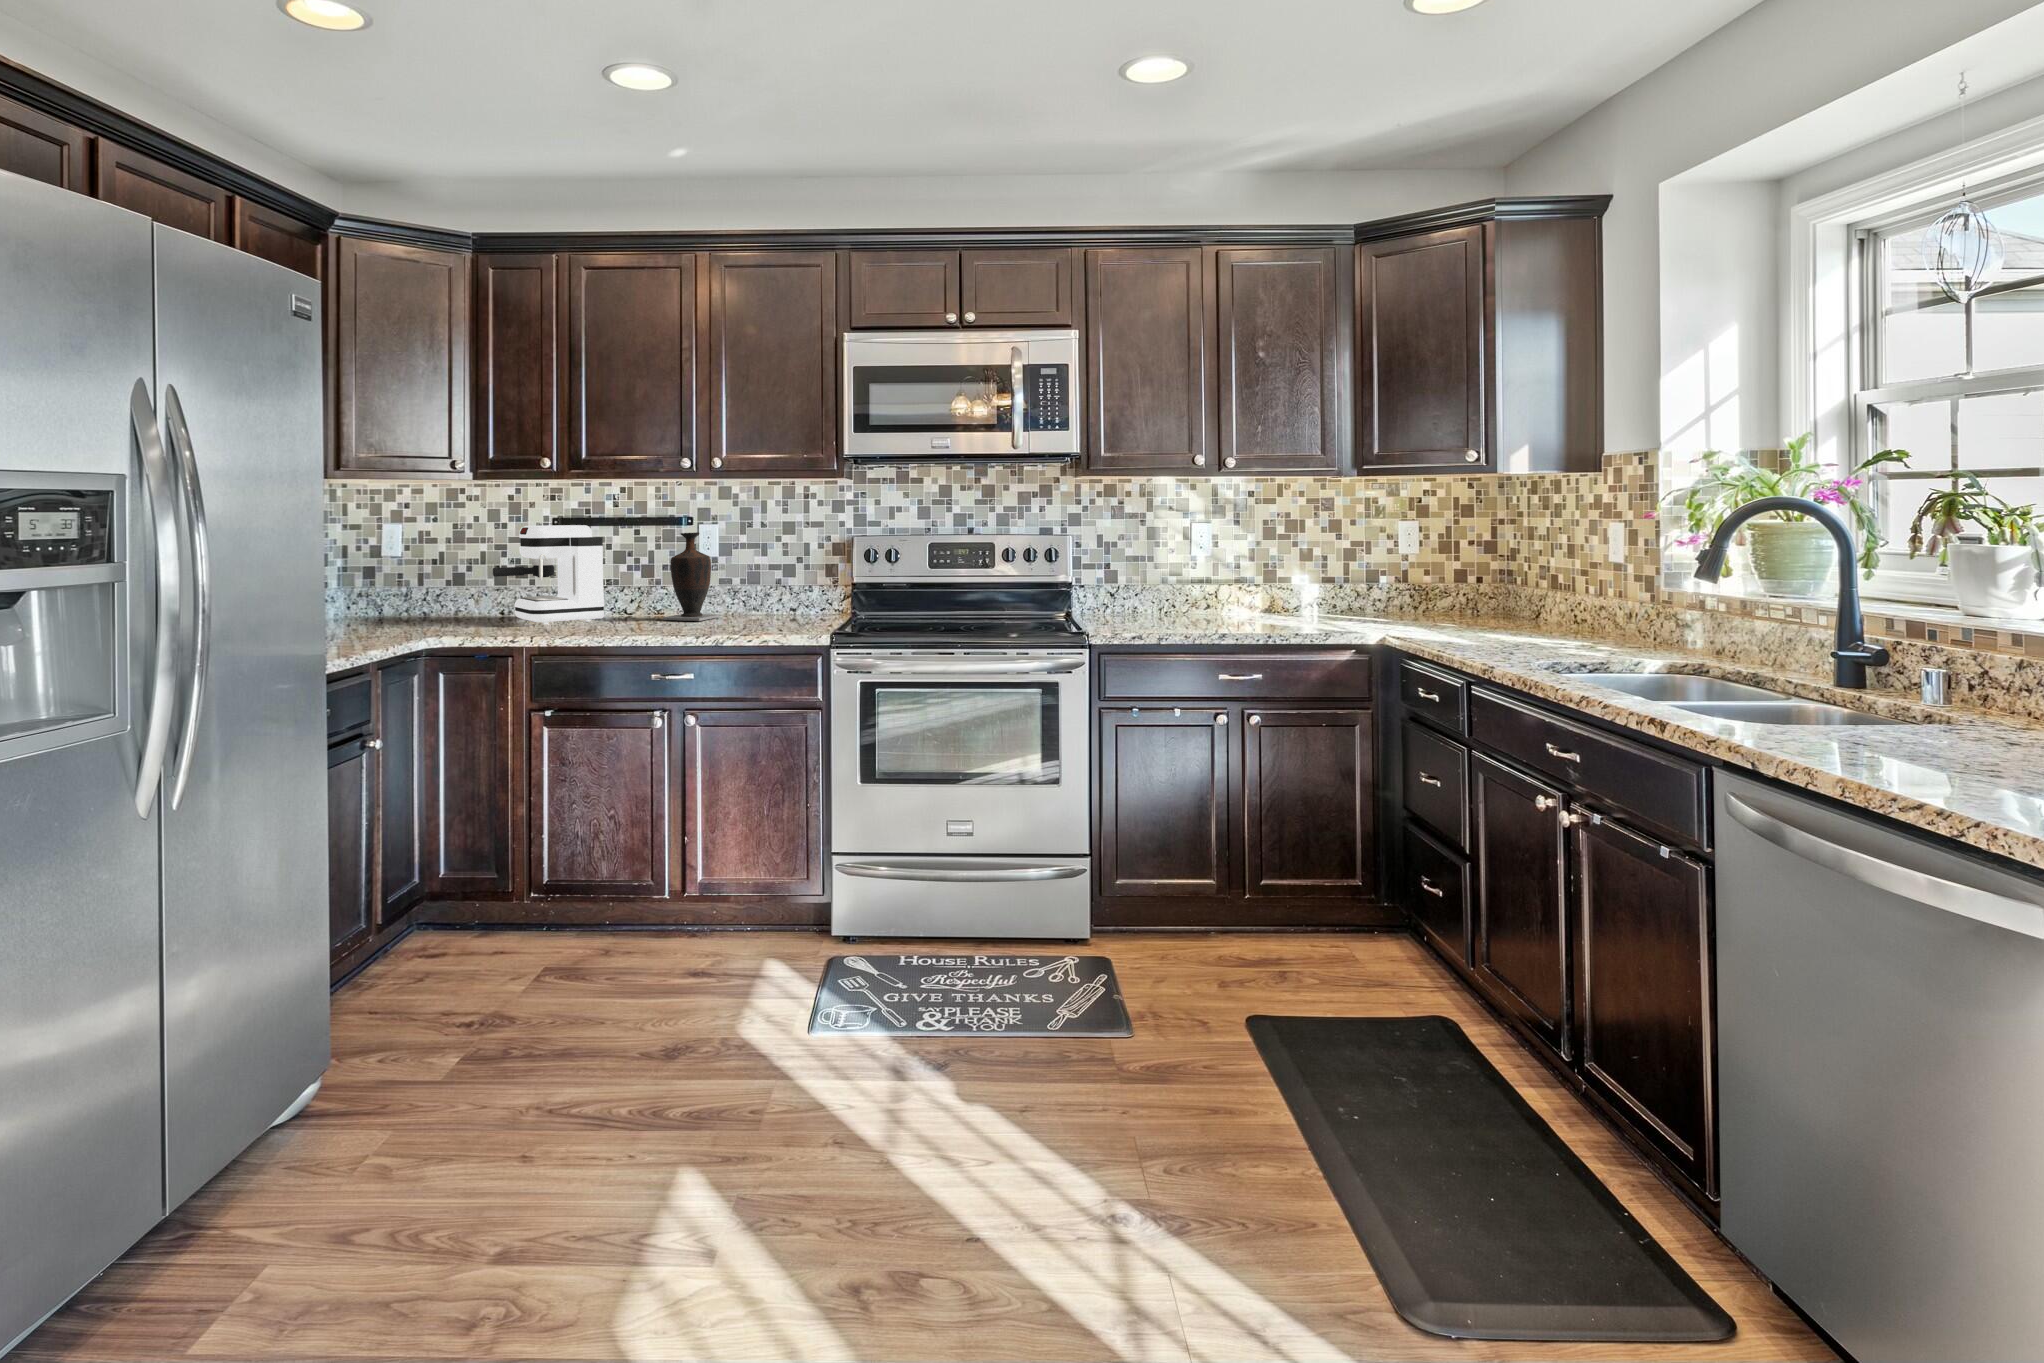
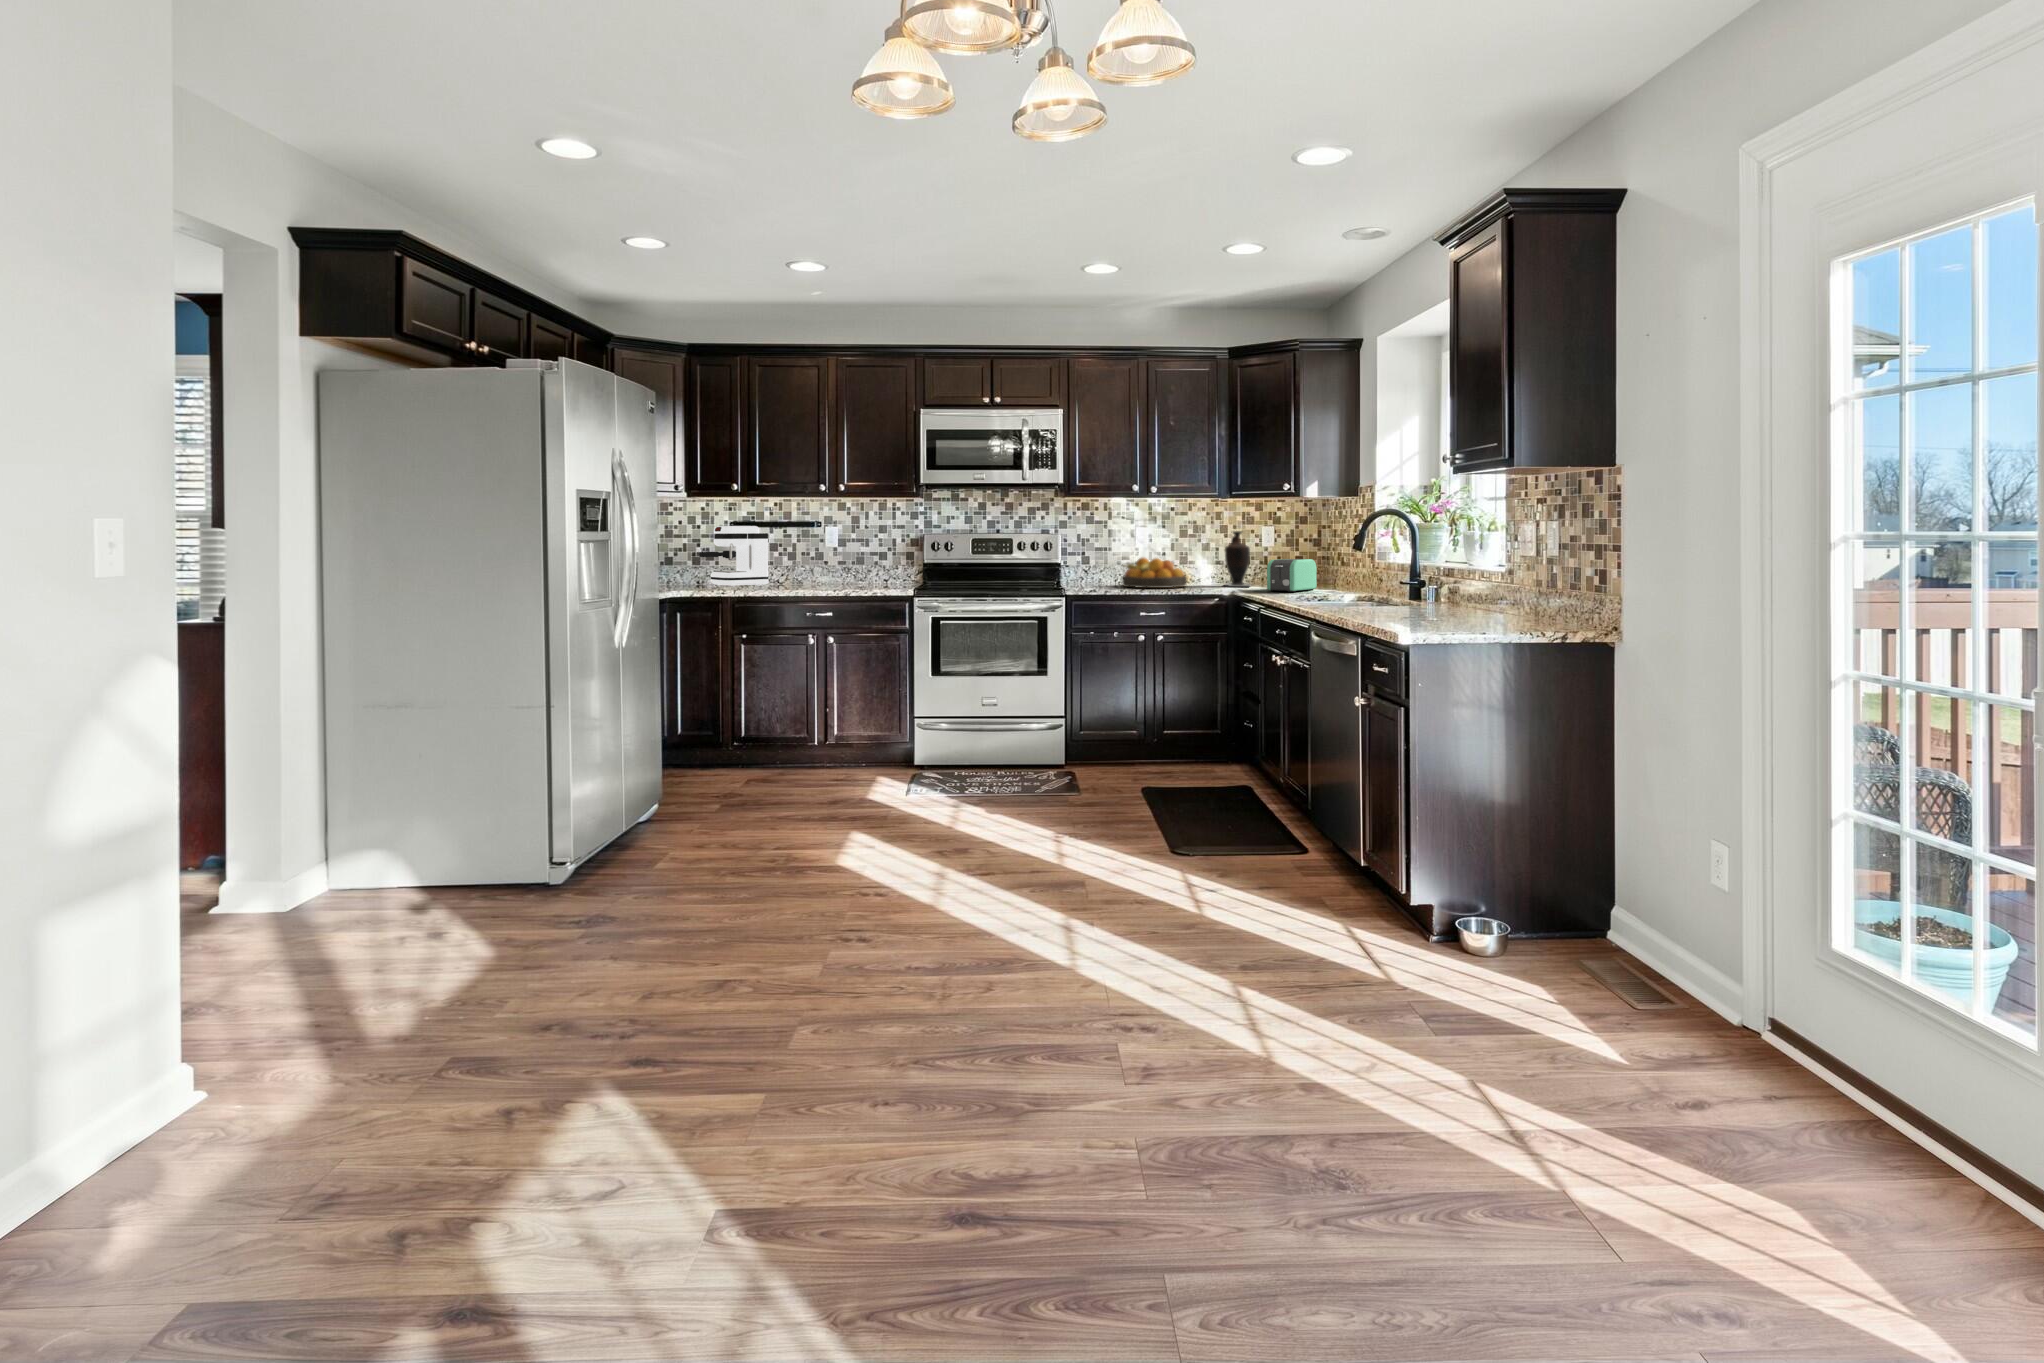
vase: present [664,532,719,621] -> present [1225,531,1250,587]
fruit bowl: none [1176,575,1290,629] -> present [1122,558,1187,588]
toaster: none [1448,580,1531,641] -> present [1267,559,1317,592]

